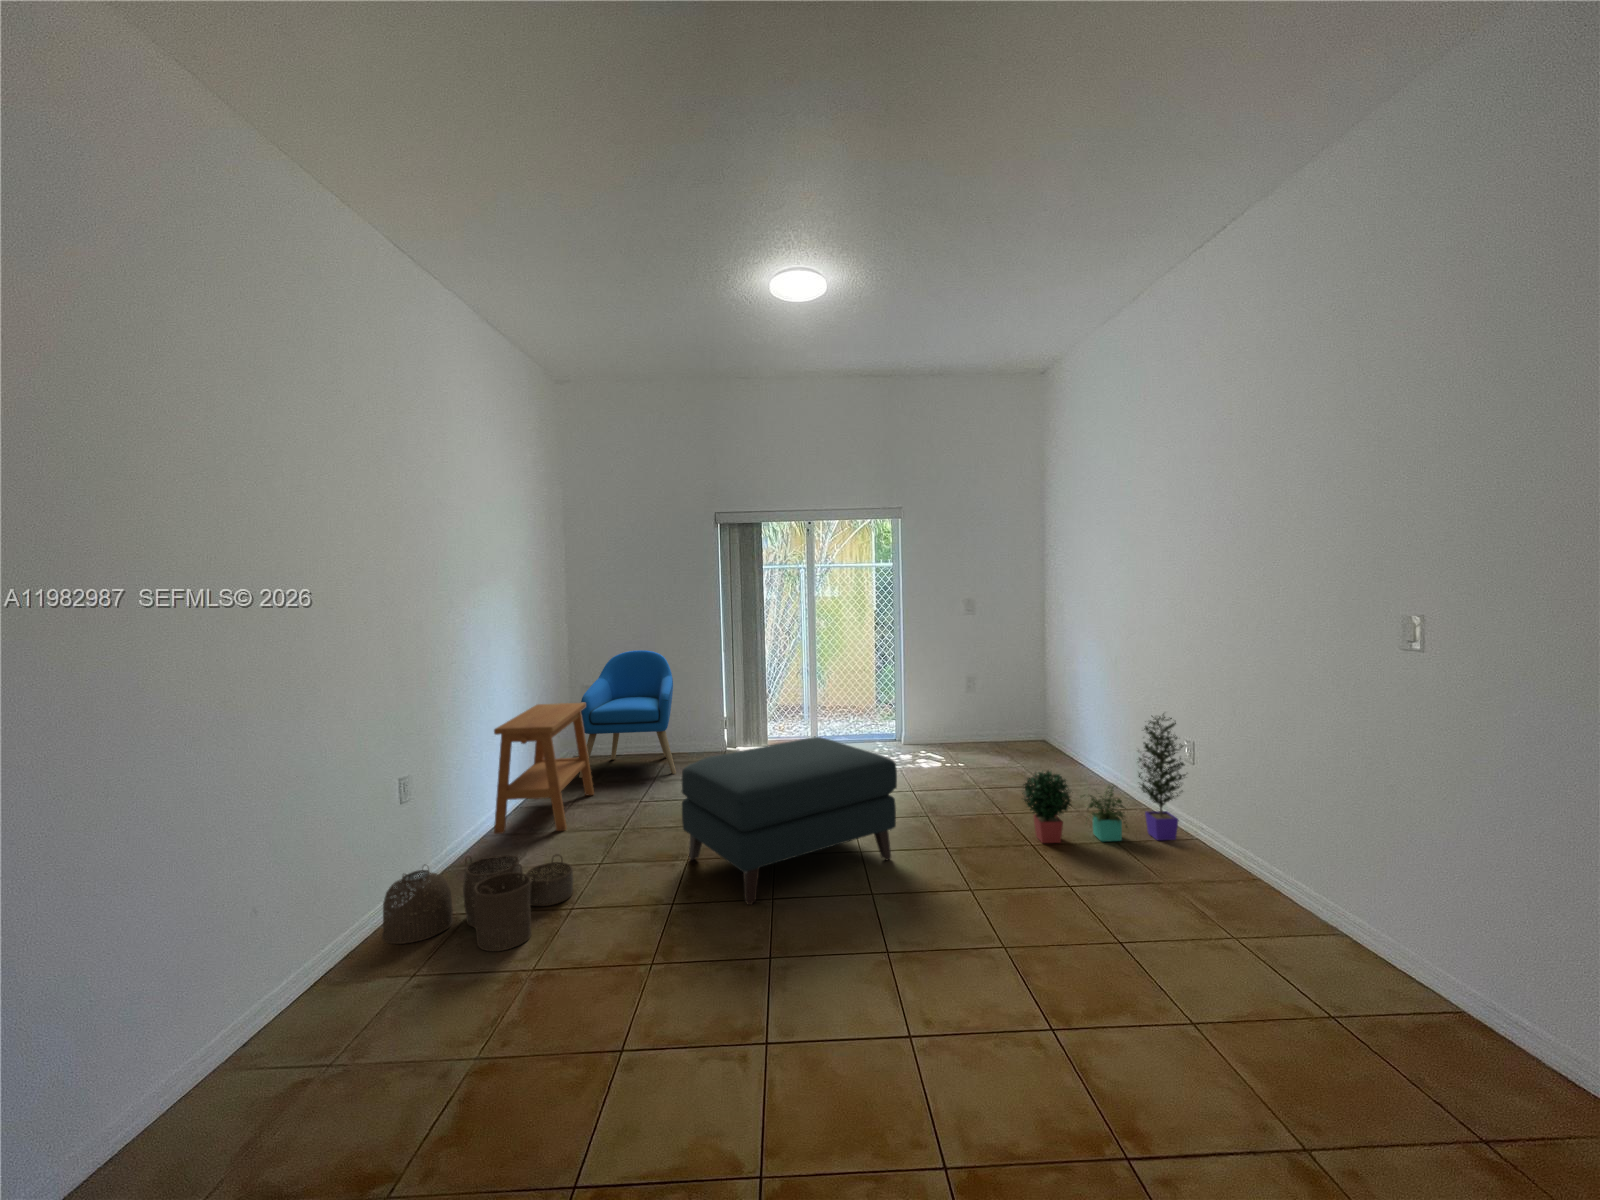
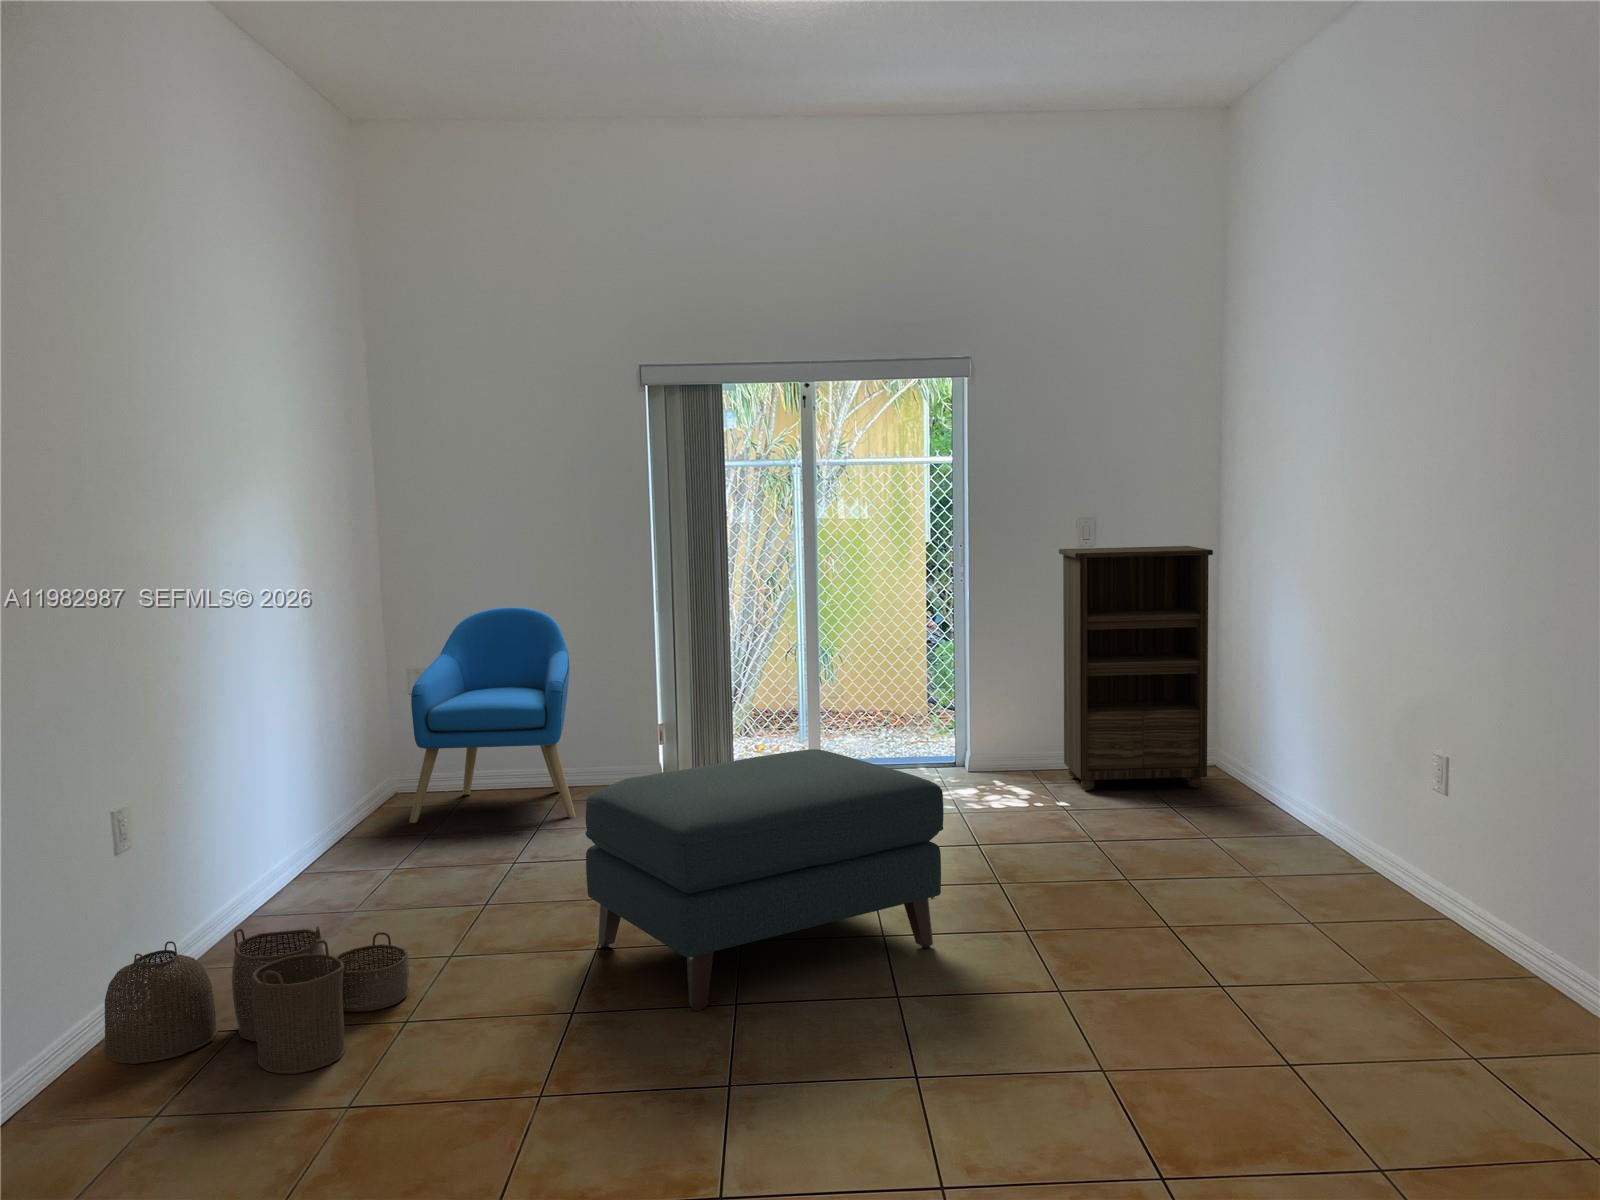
bookshelf: none [954,613,1043,755] -> present [1059,546,1213,791]
side table: present [494,703,594,834] -> none [268,693,437,908]
potted plant: present [1022,713,1185,843] -> none [1152,709,1432,924]

